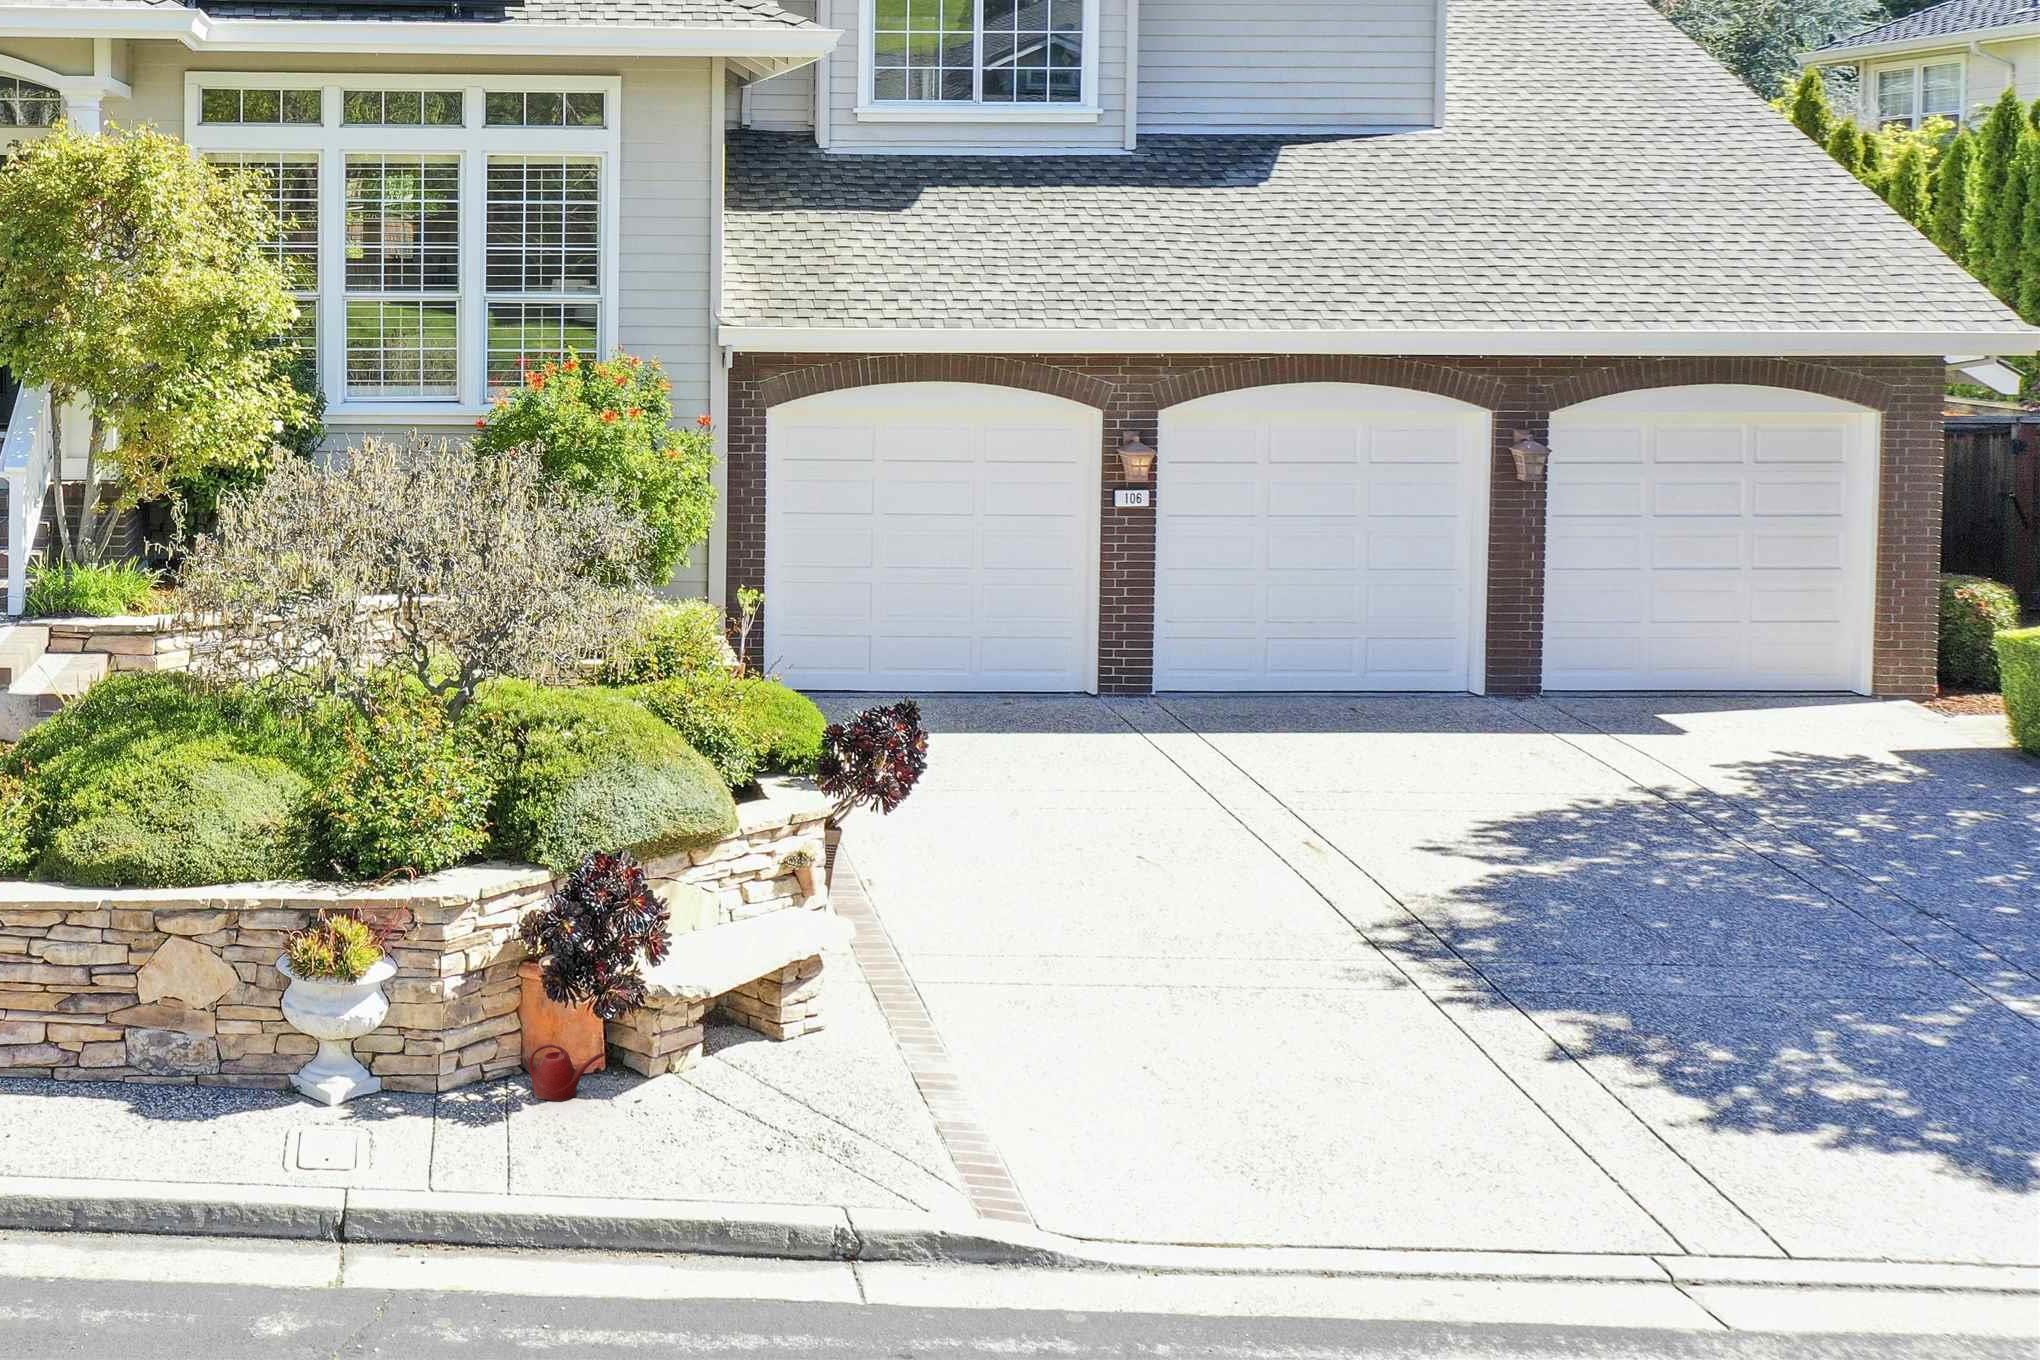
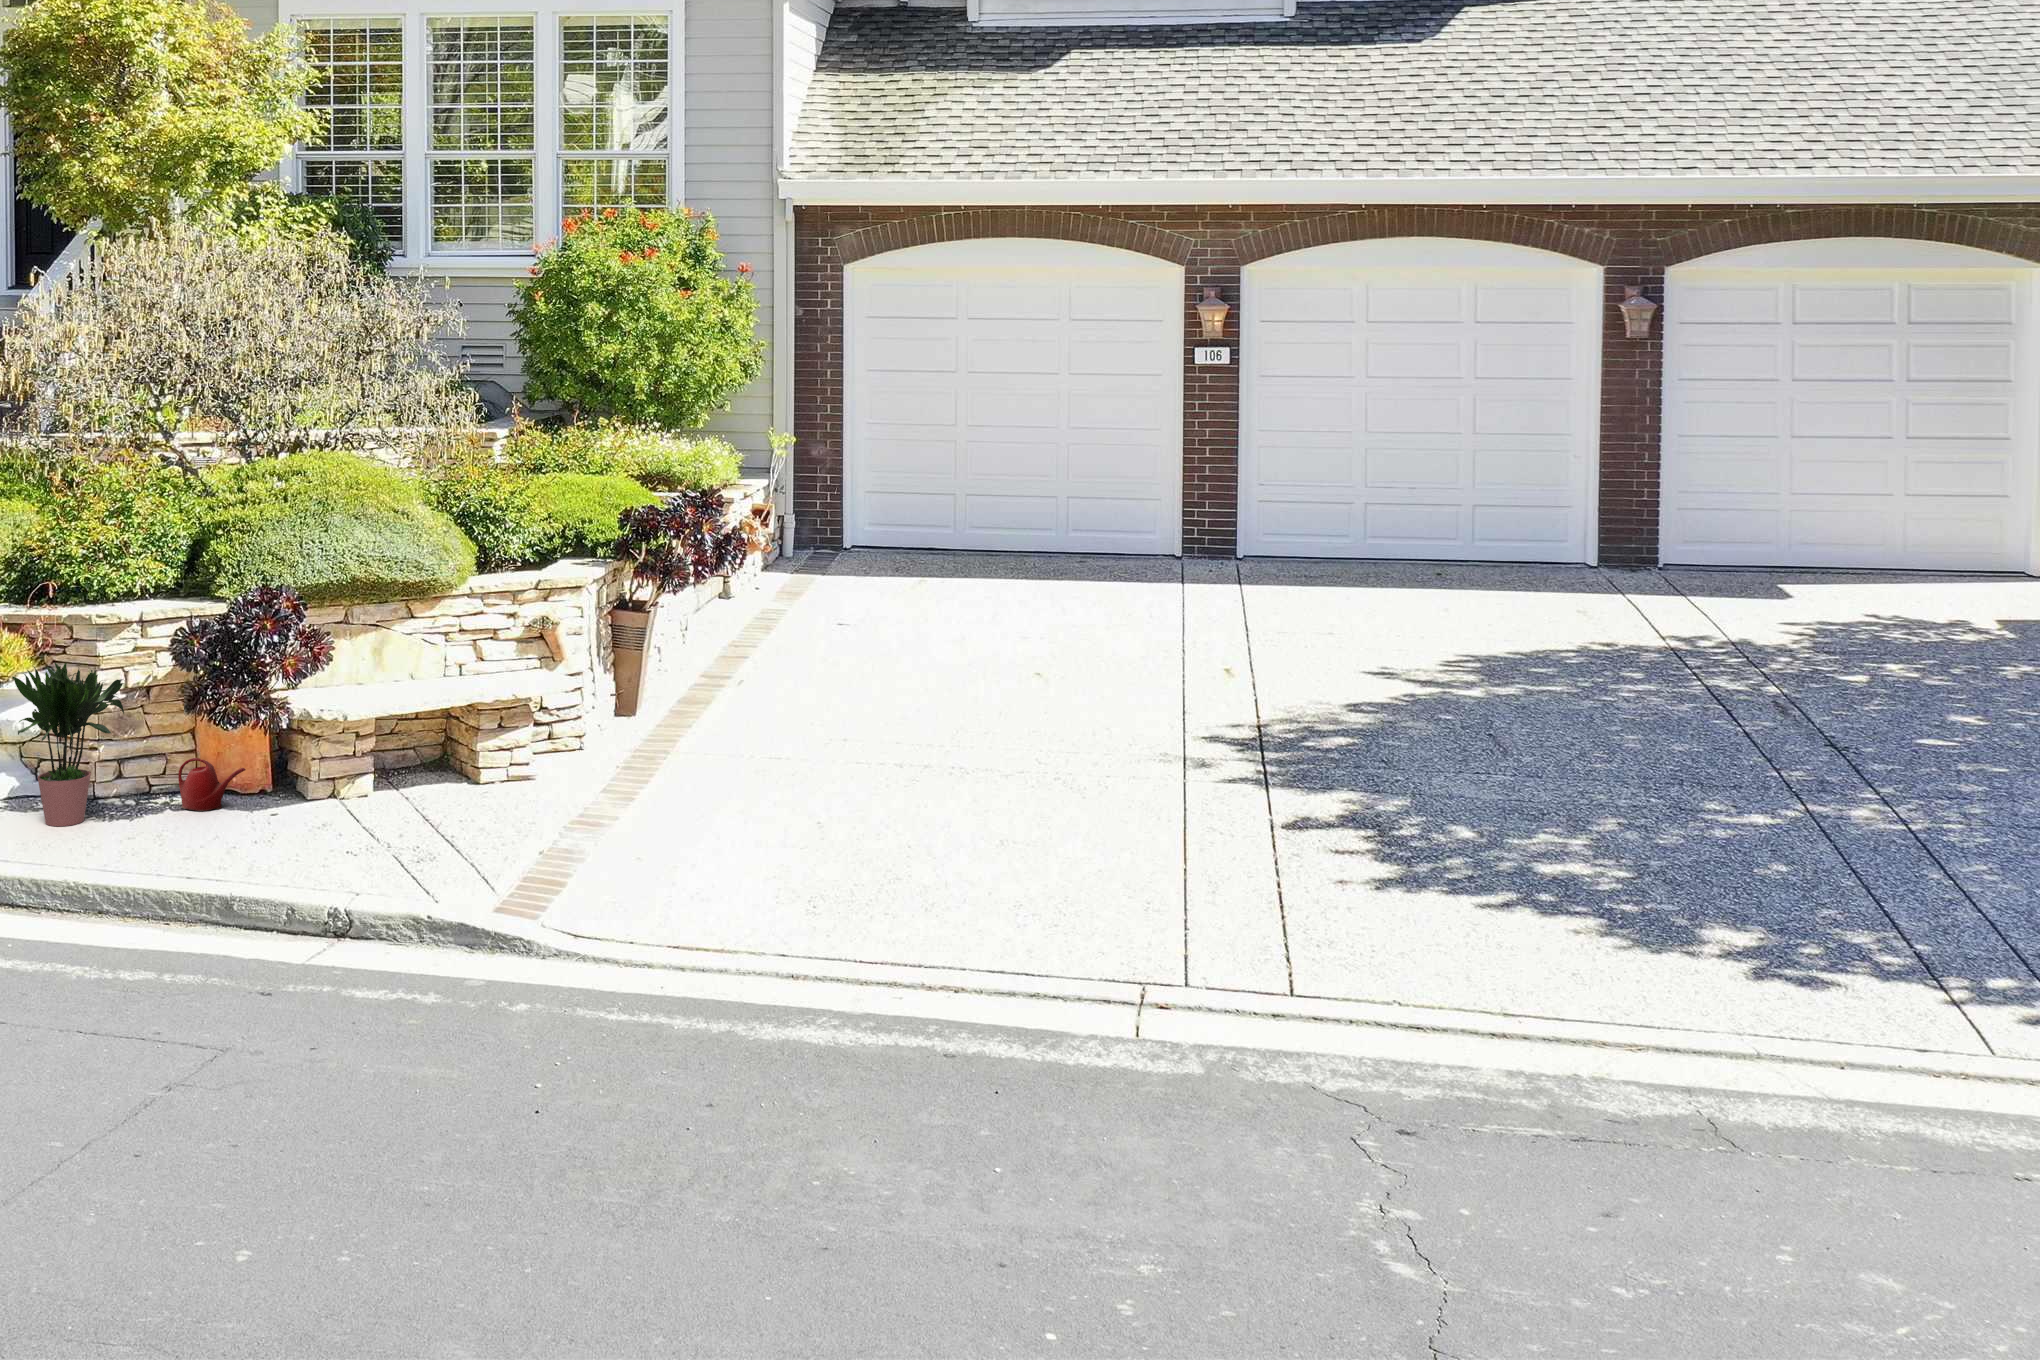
potted plant: none [393,941,514,1133] -> present [12,663,124,826]

